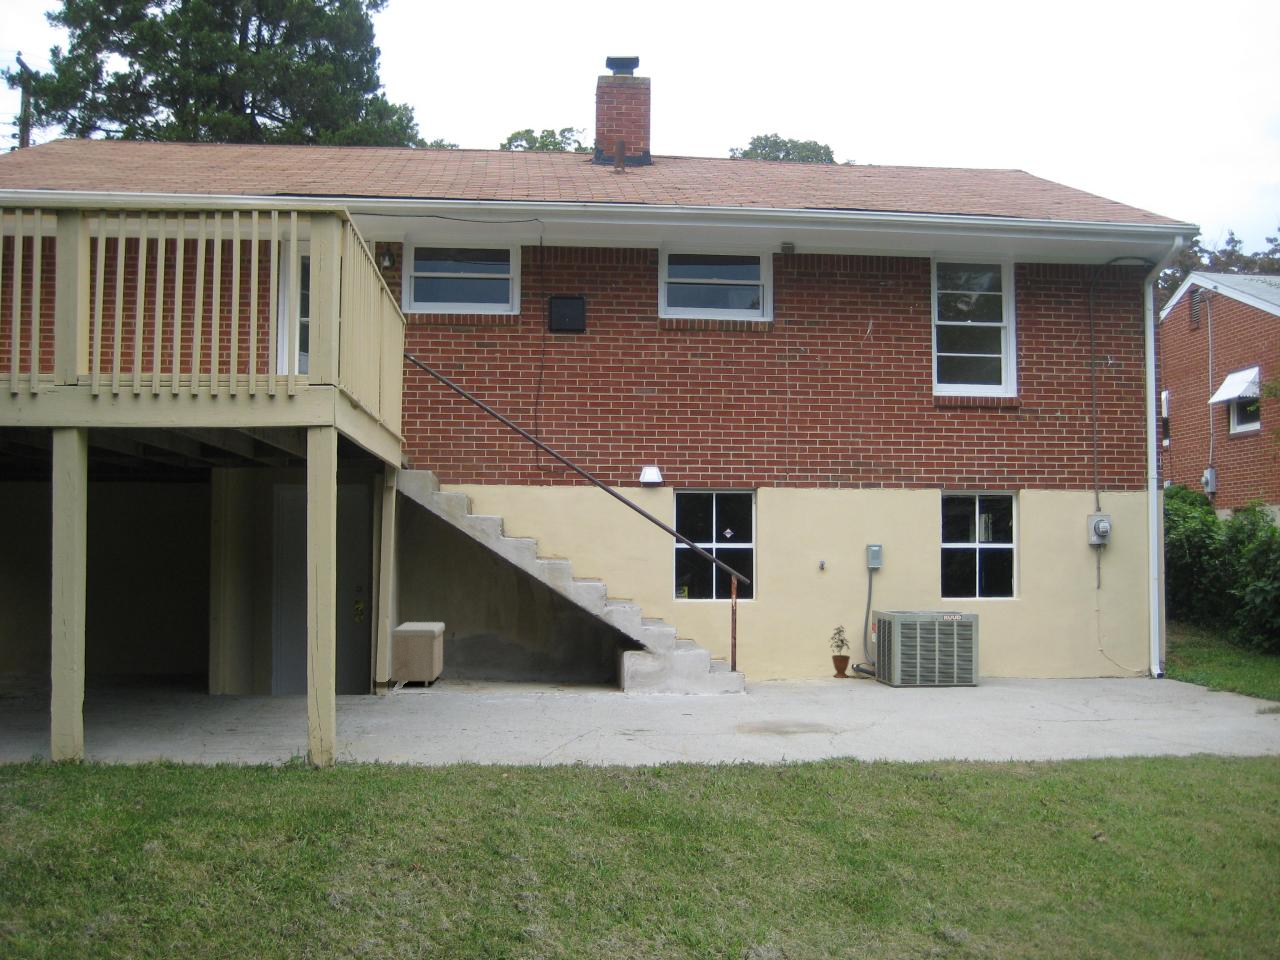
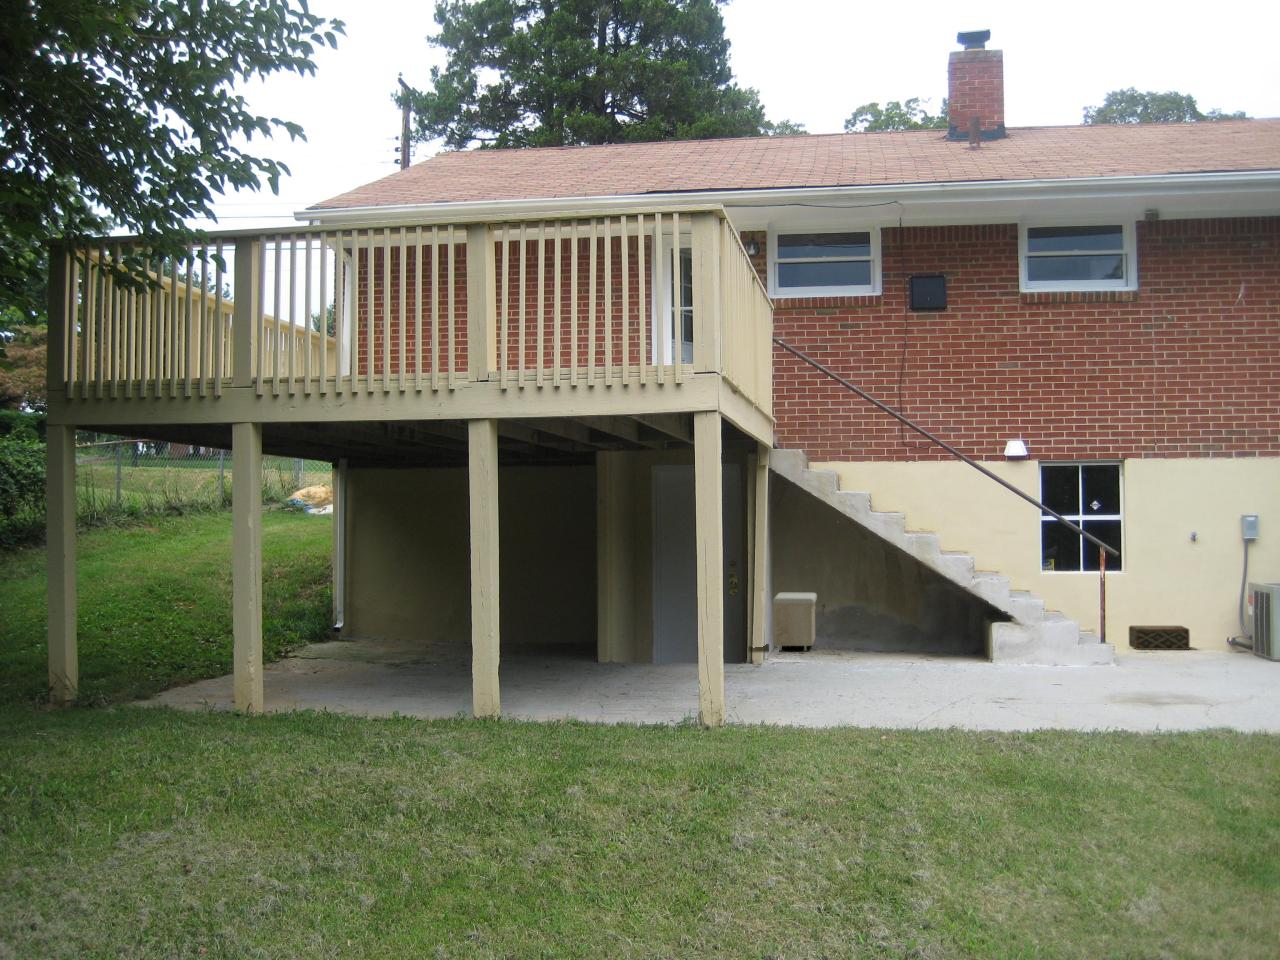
potted plant: present [831,626,850,678] -> none [1201,595,1225,649]
woven basket: none [759,655,817,680] -> present [1129,626,1190,650]

